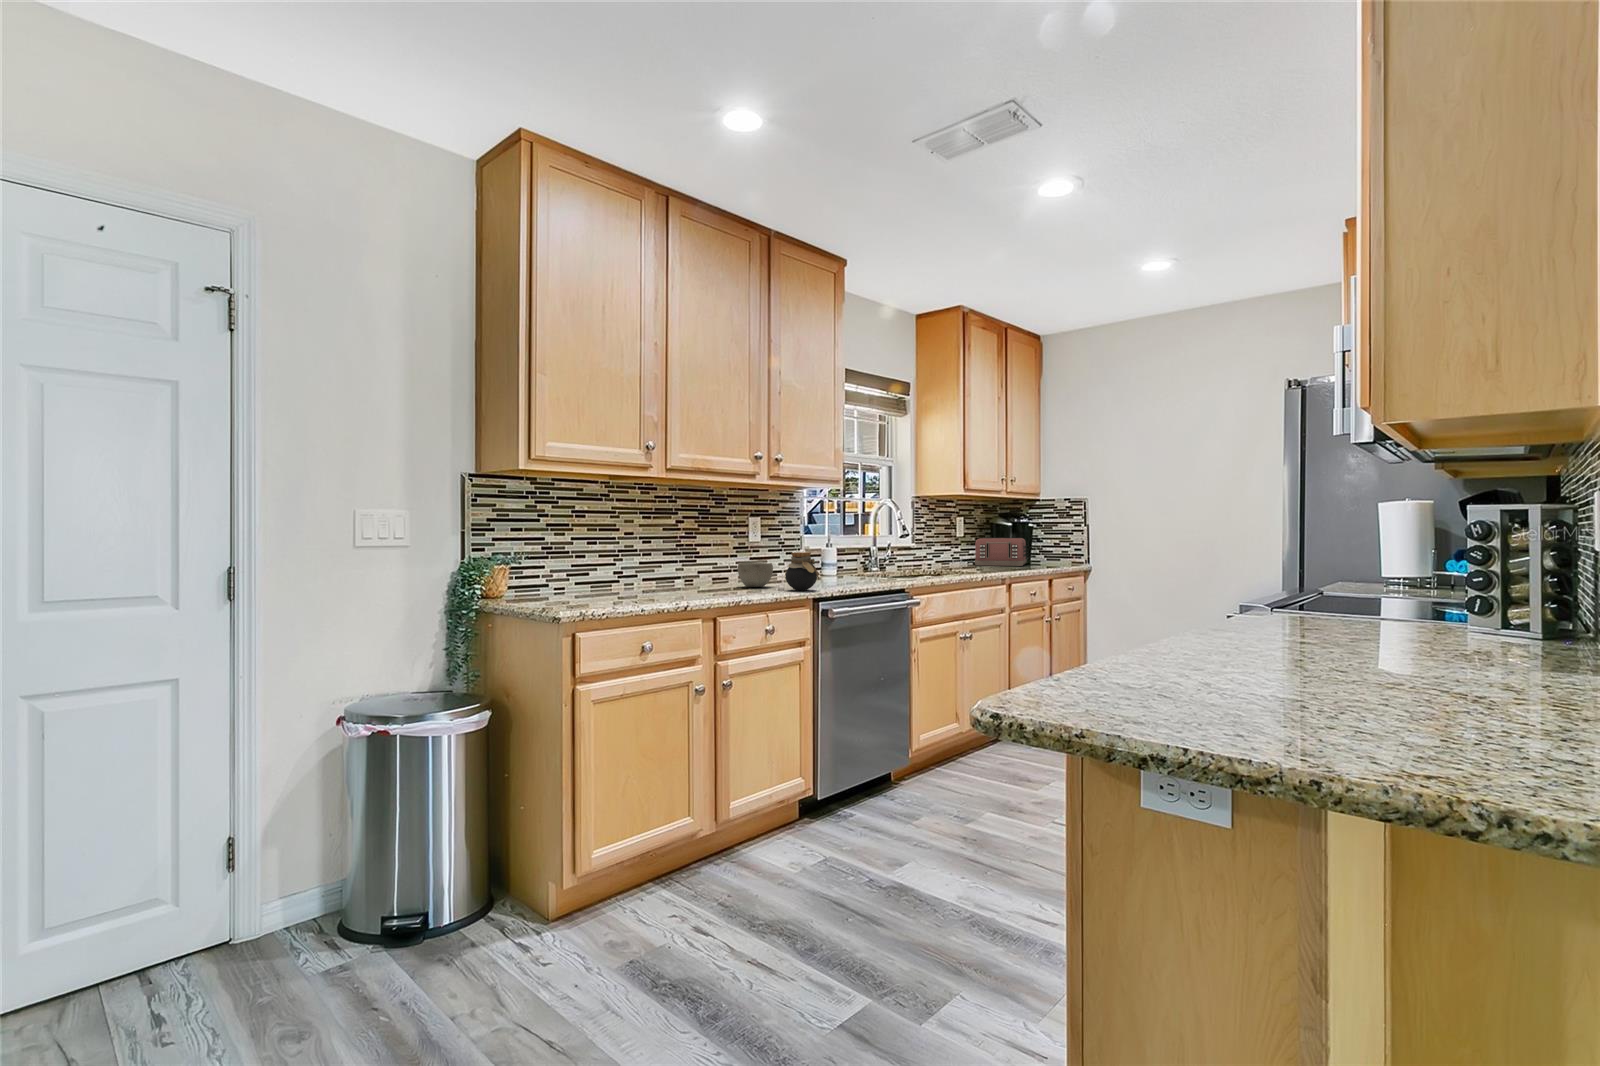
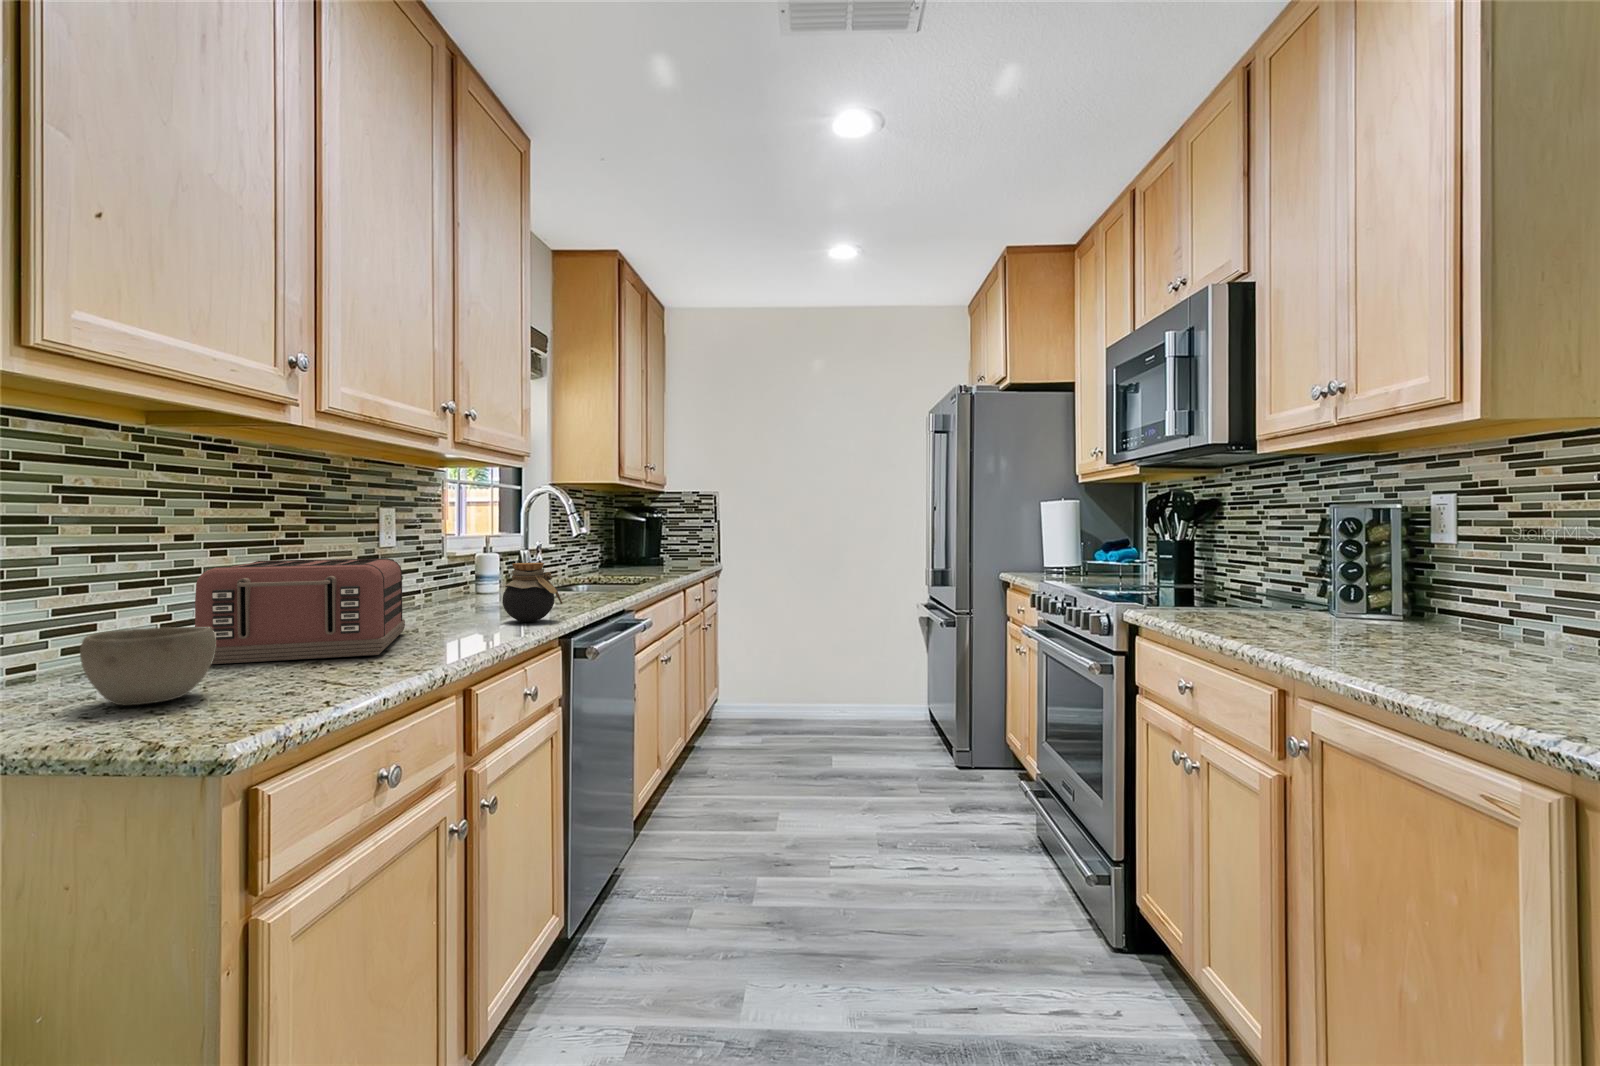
toaster: present [975,538,1026,566] -> present [195,558,405,664]
bowl: present [738,563,773,587] -> present [80,627,216,705]

